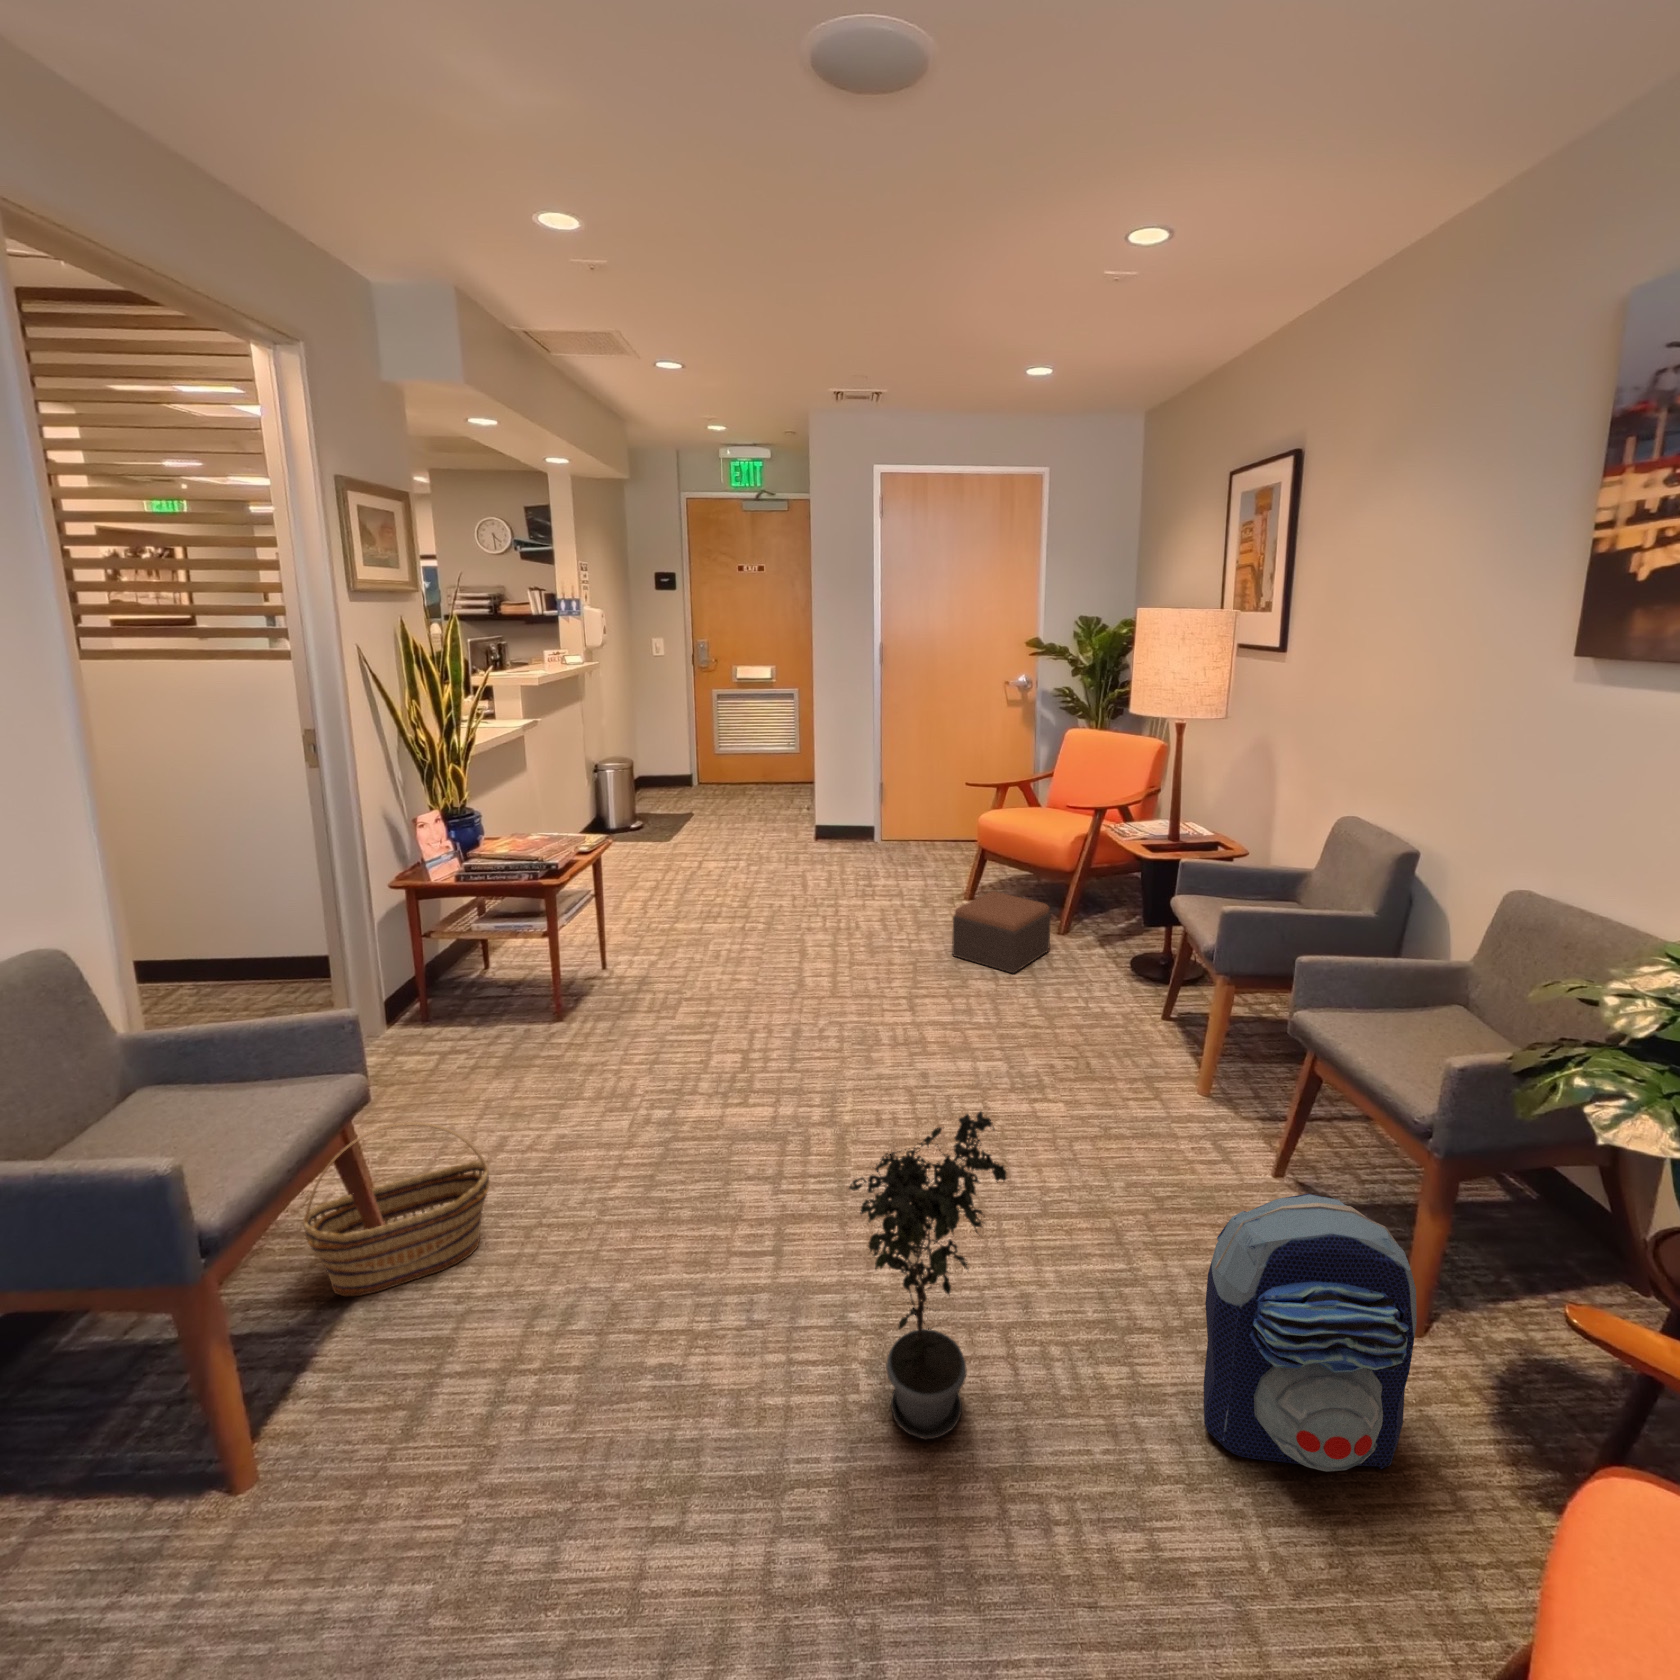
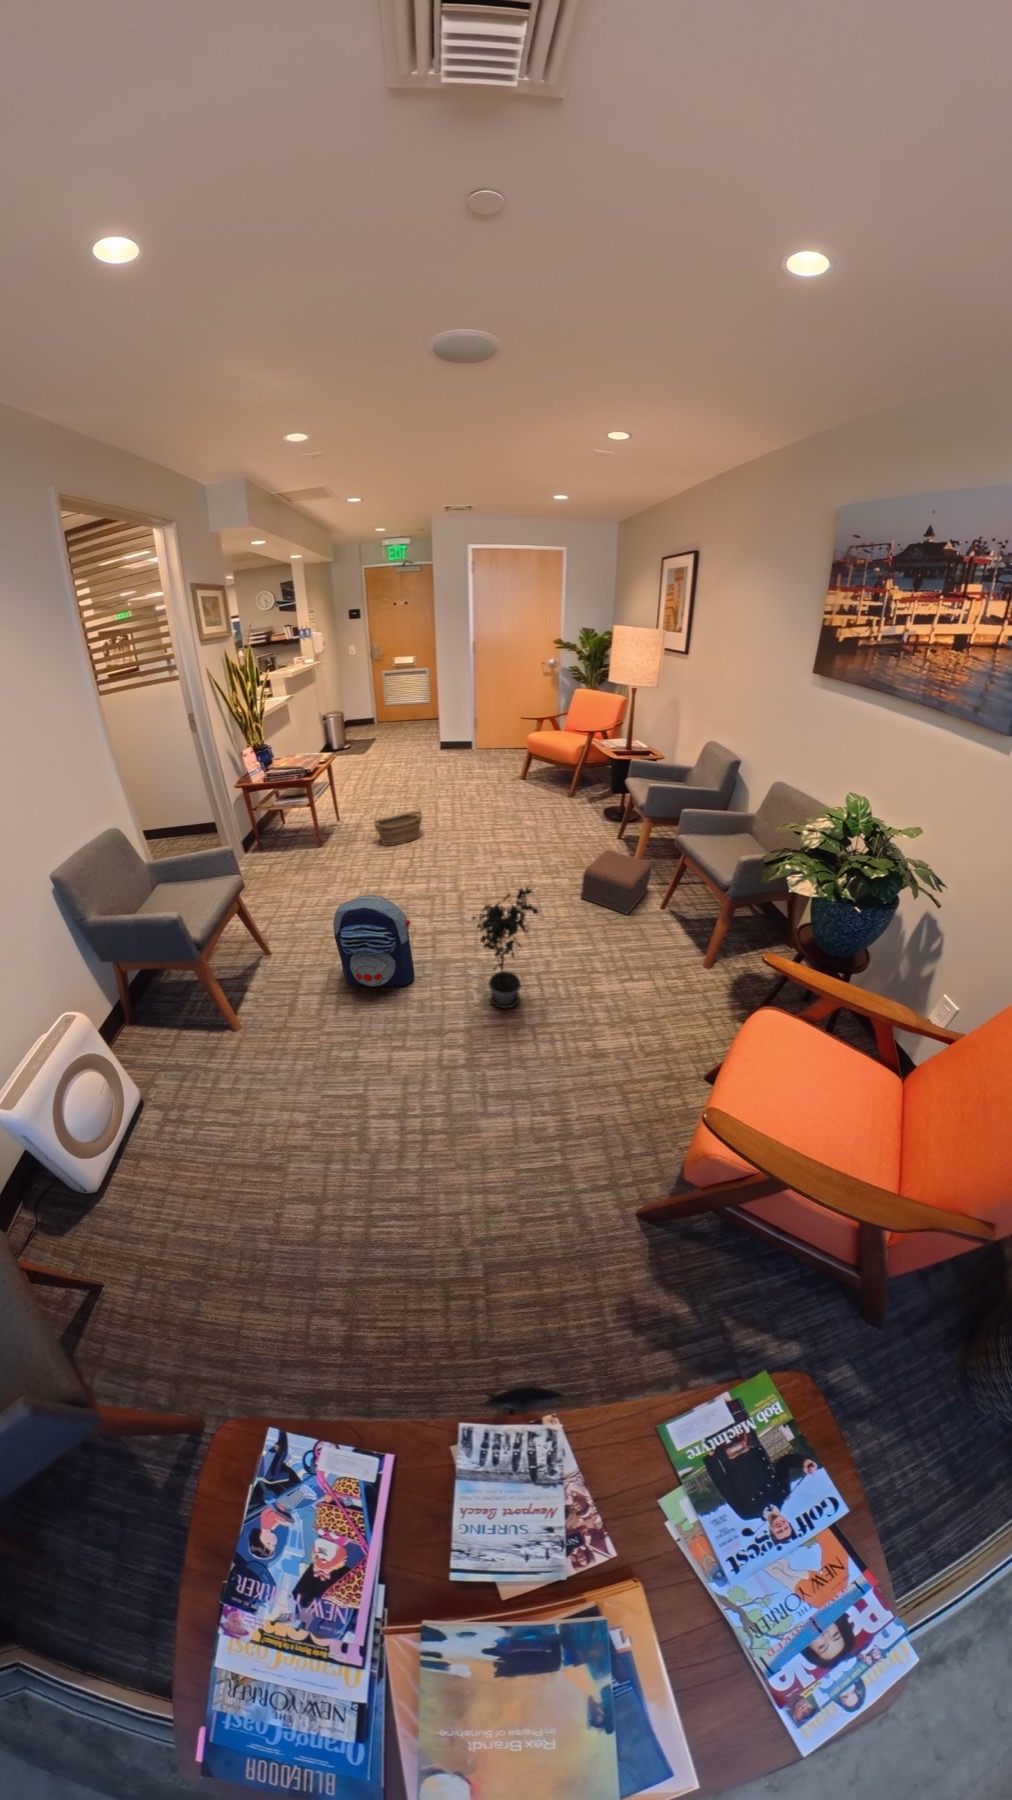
footstool: present [952,891,1051,973] -> present [581,850,651,914]
basket: present [303,1122,490,1296] -> present [374,810,422,846]
backpack: present [1203,1194,1417,1471] -> present [333,895,414,986]

